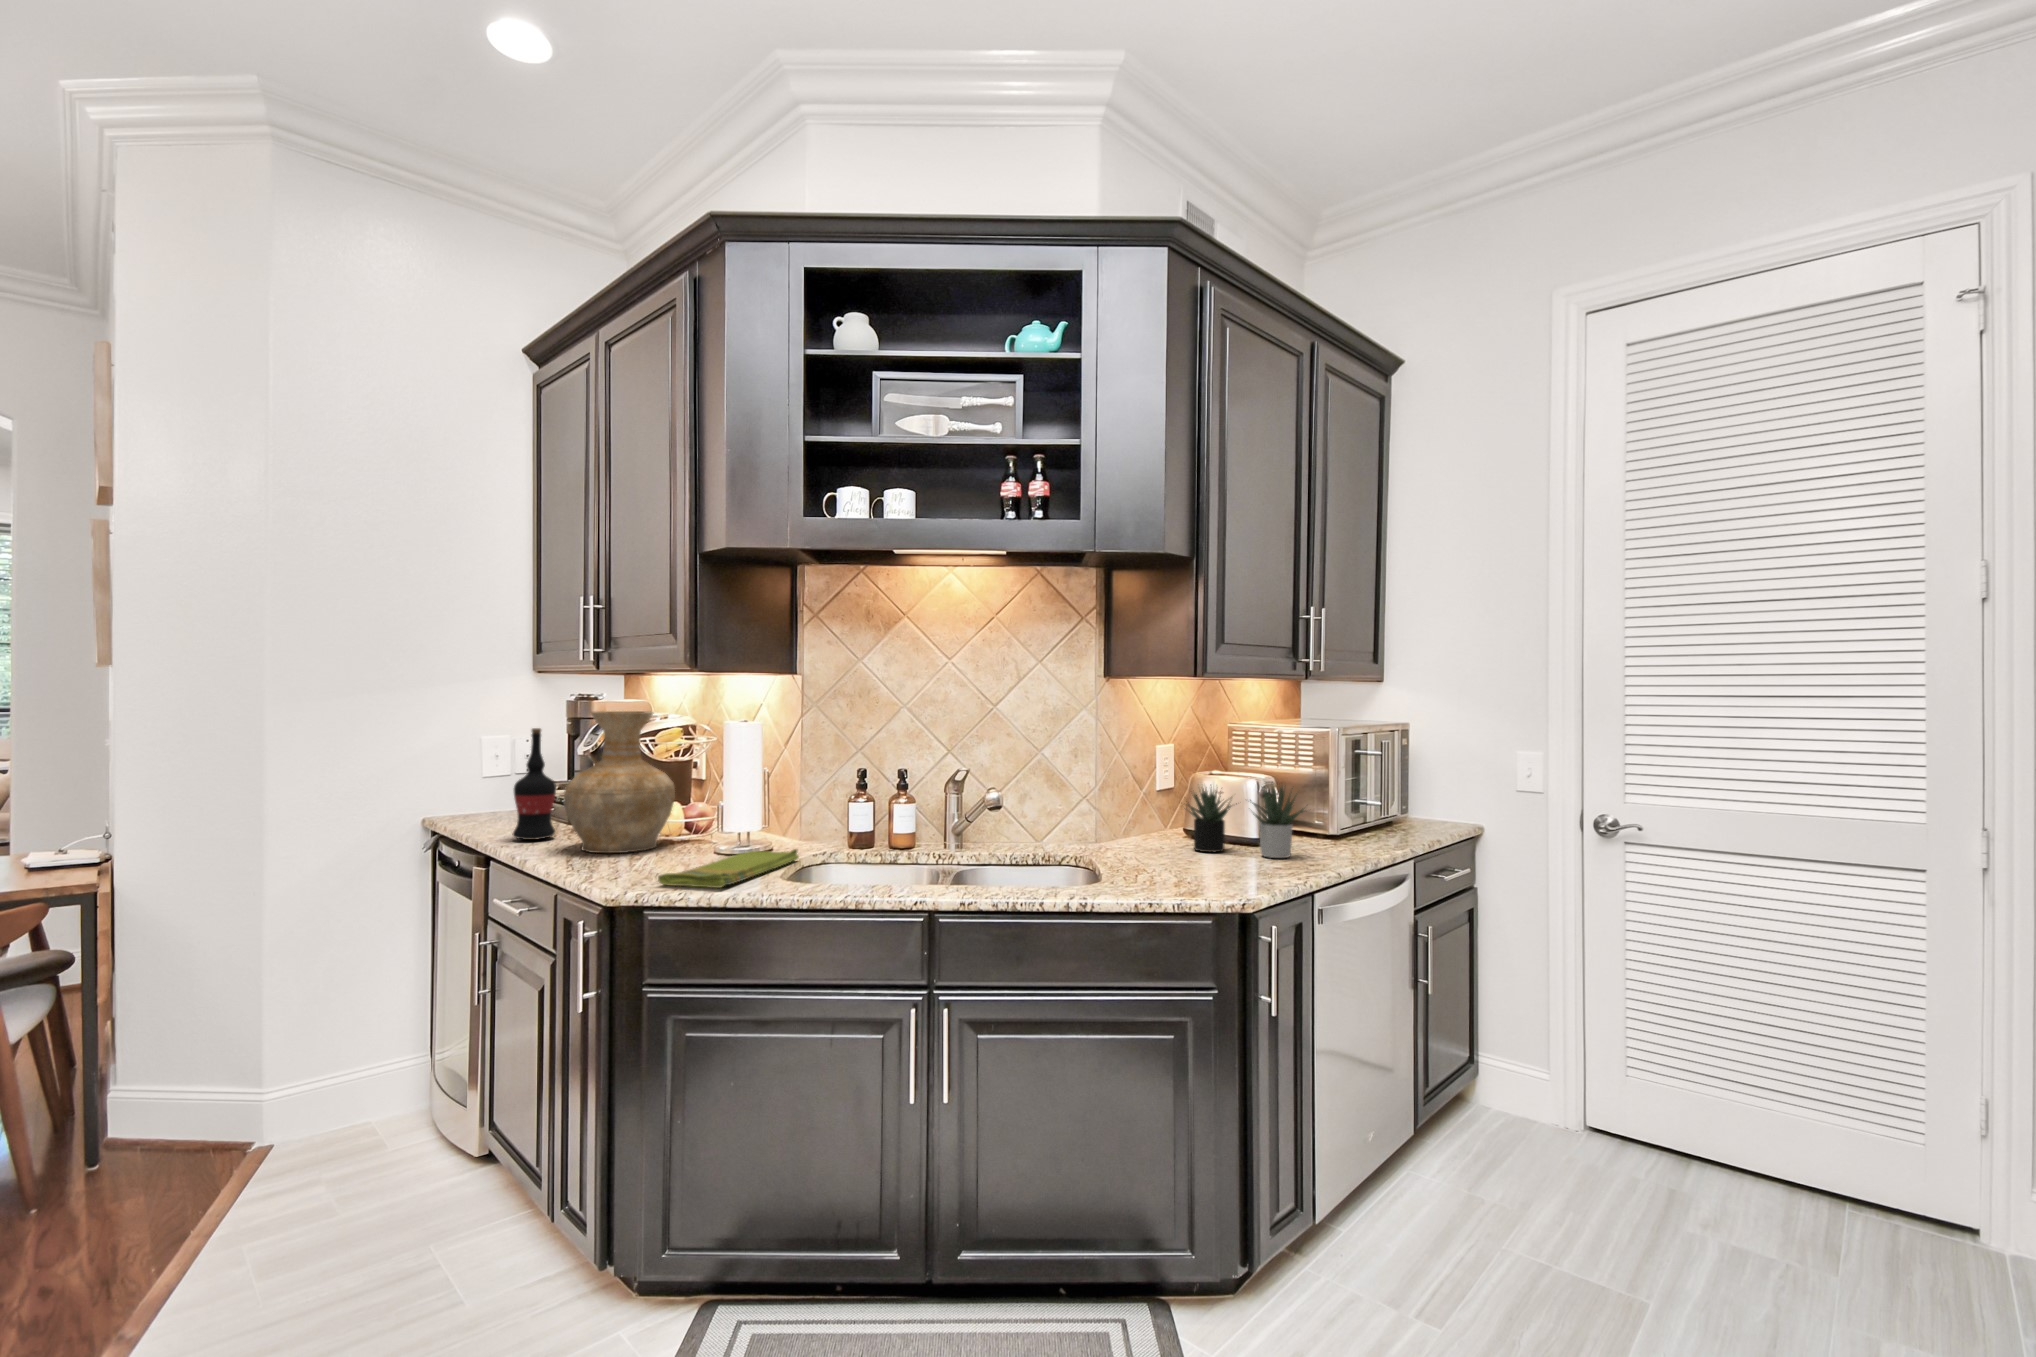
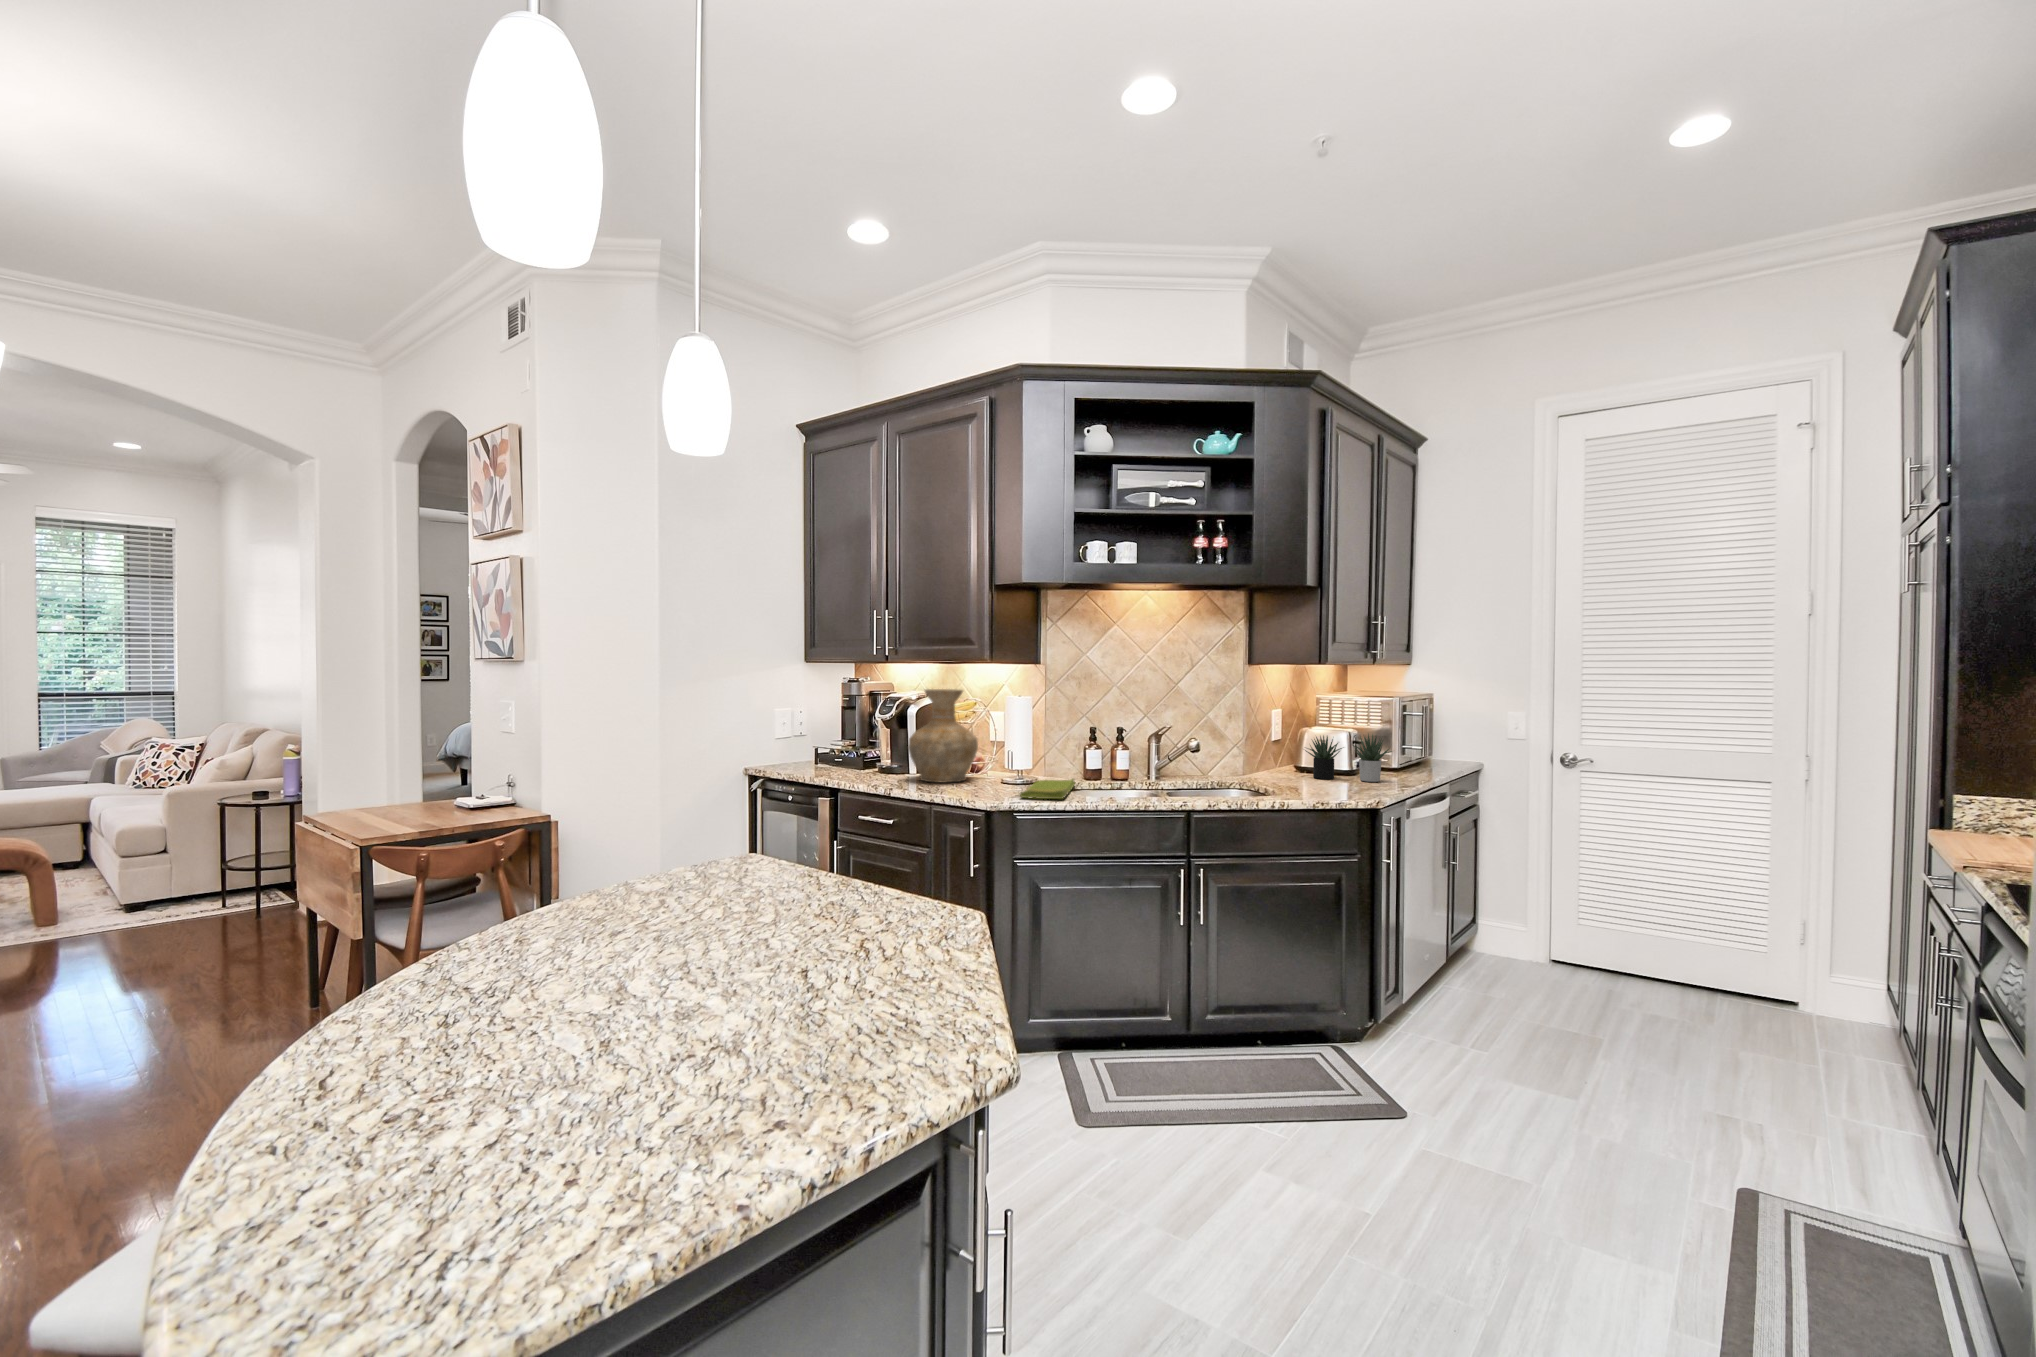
wine bottle: present [512,728,556,840] -> none [860,701,887,775]

